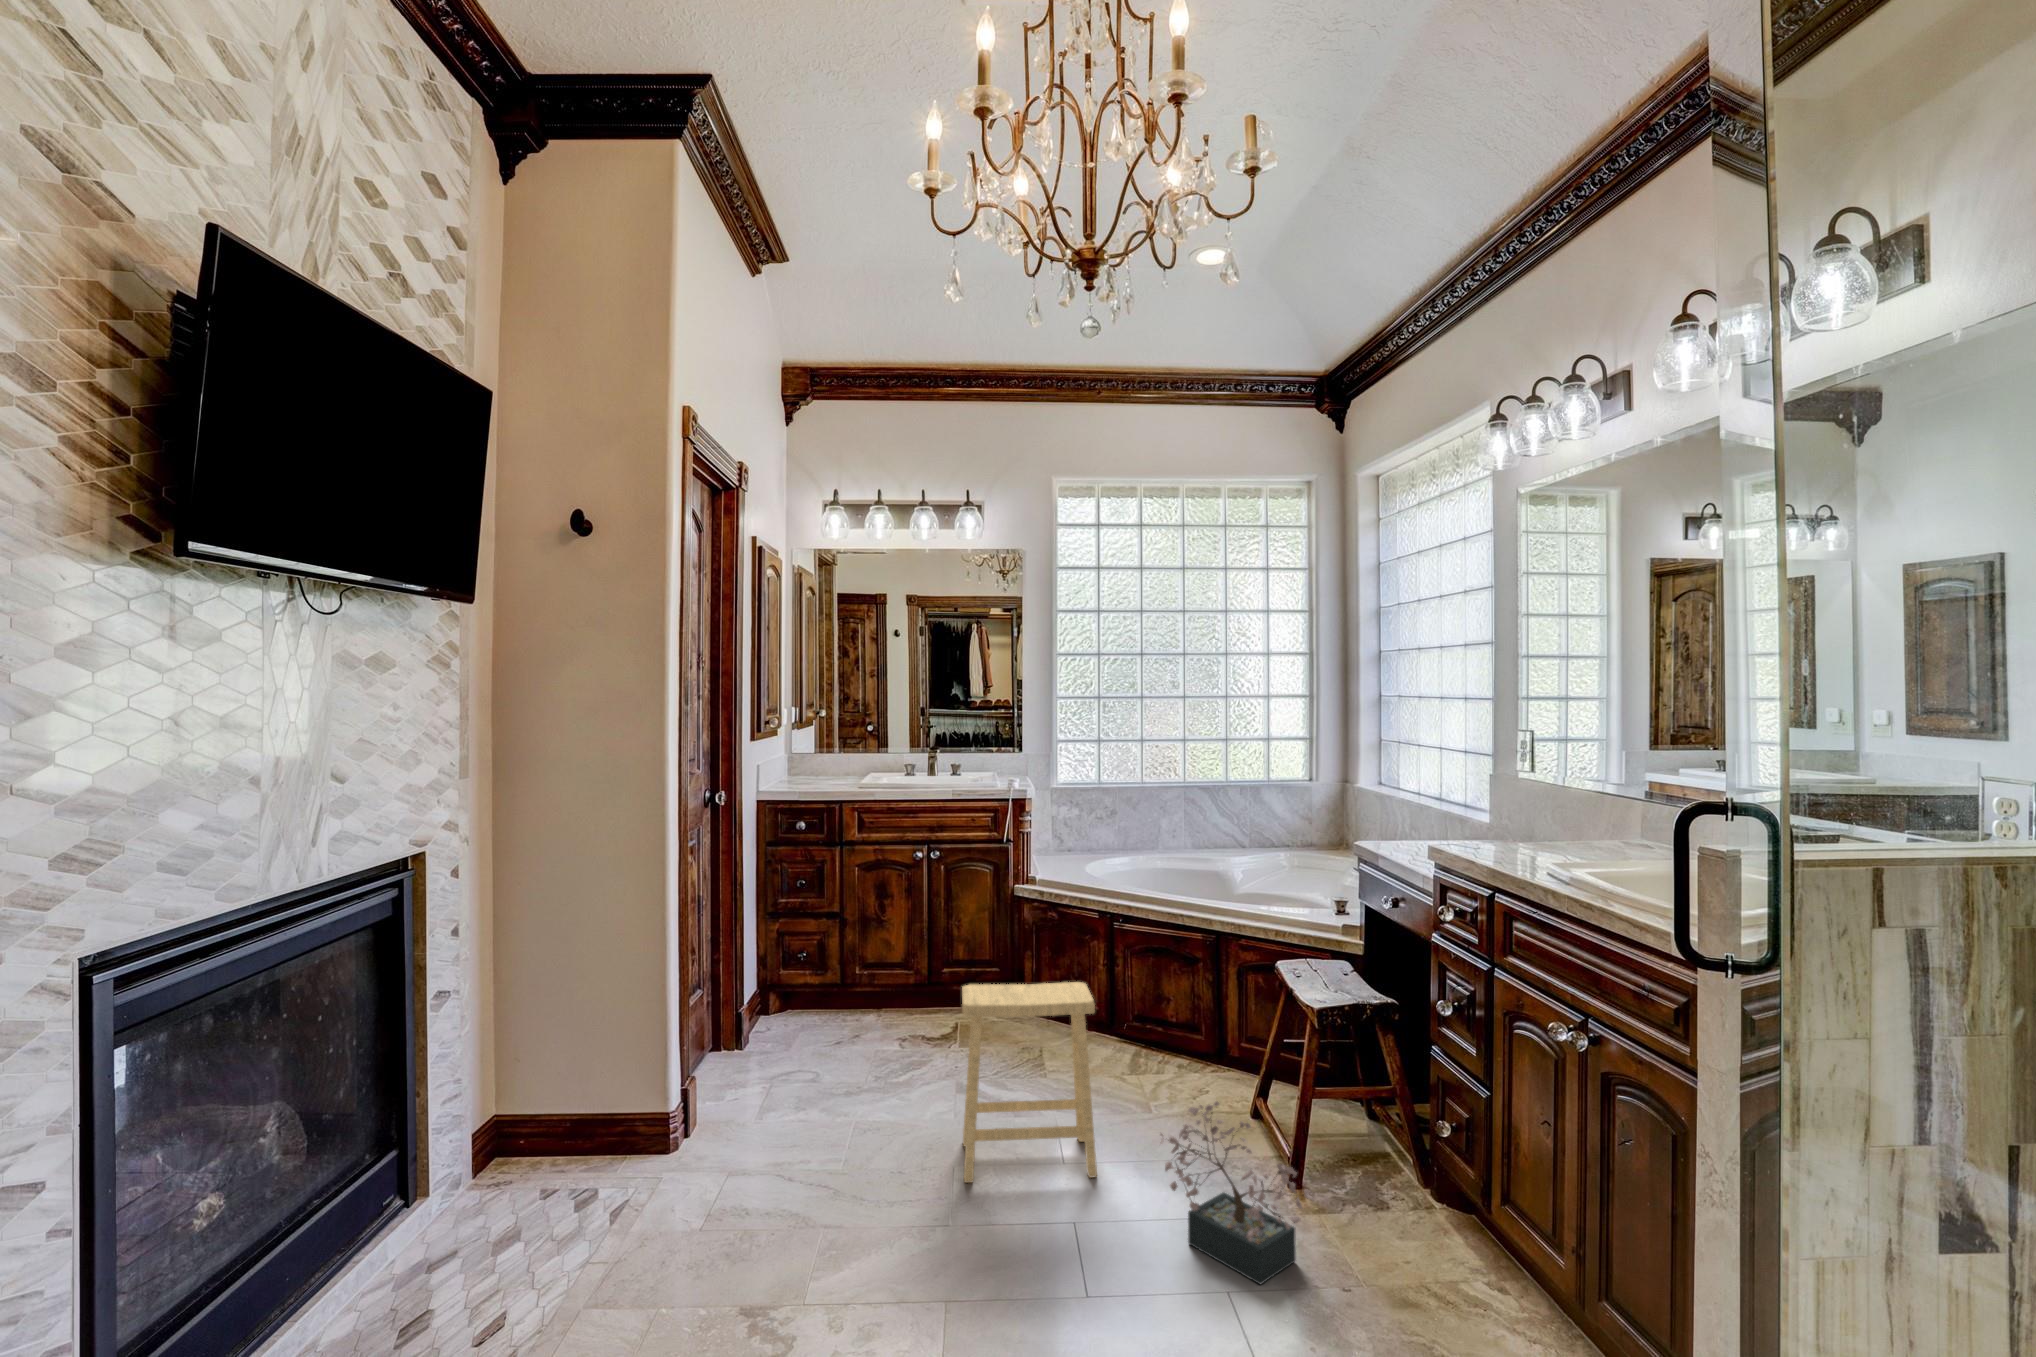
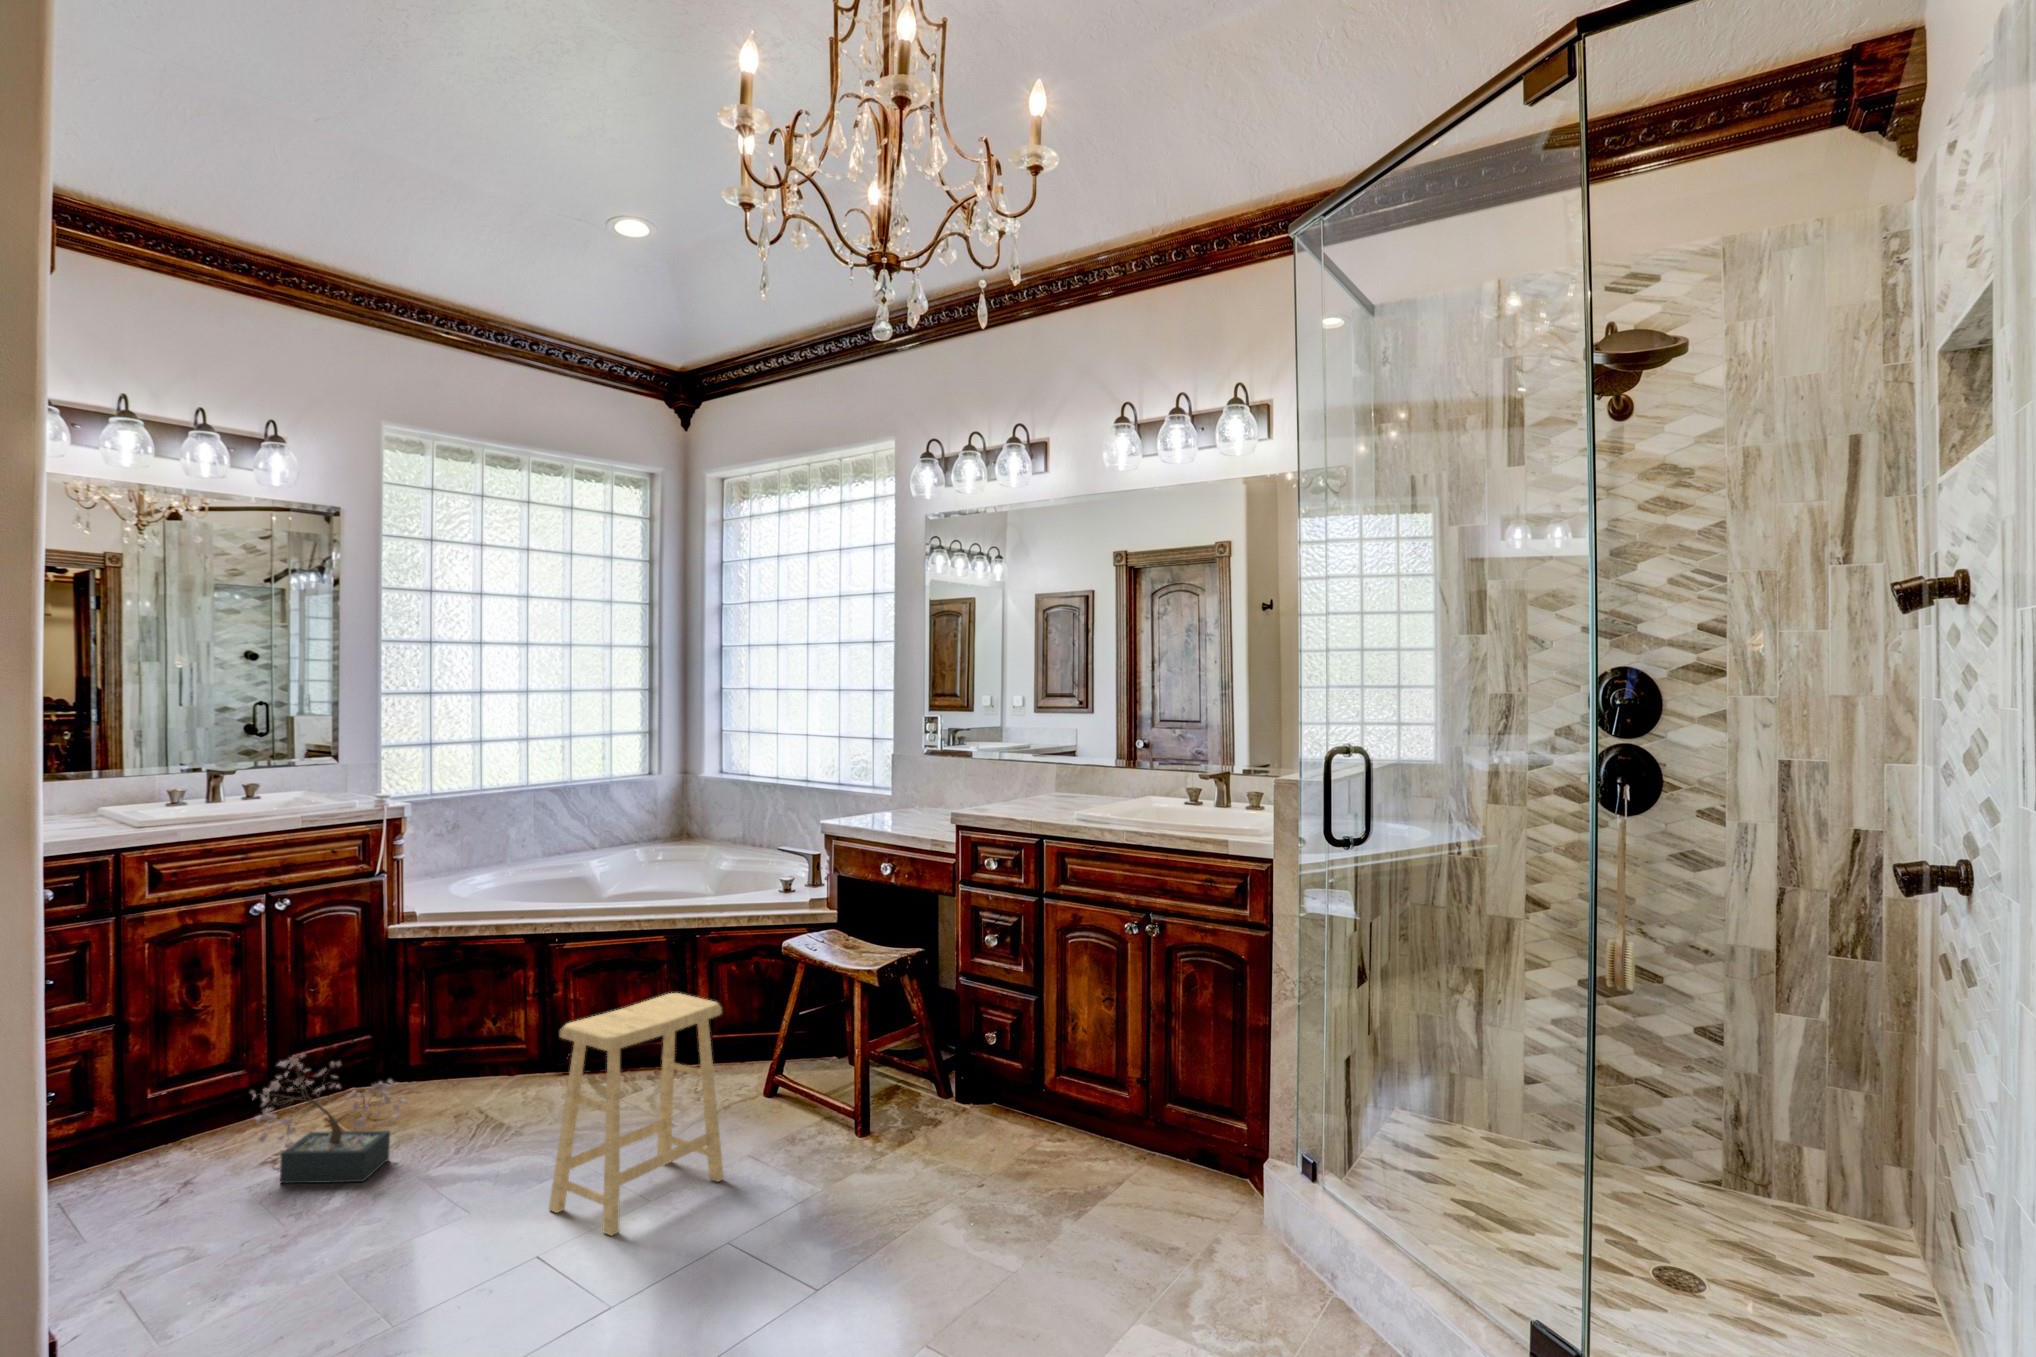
decorative plant: present [1160,1102,1314,1284] -> present [251,1053,408,1183]

